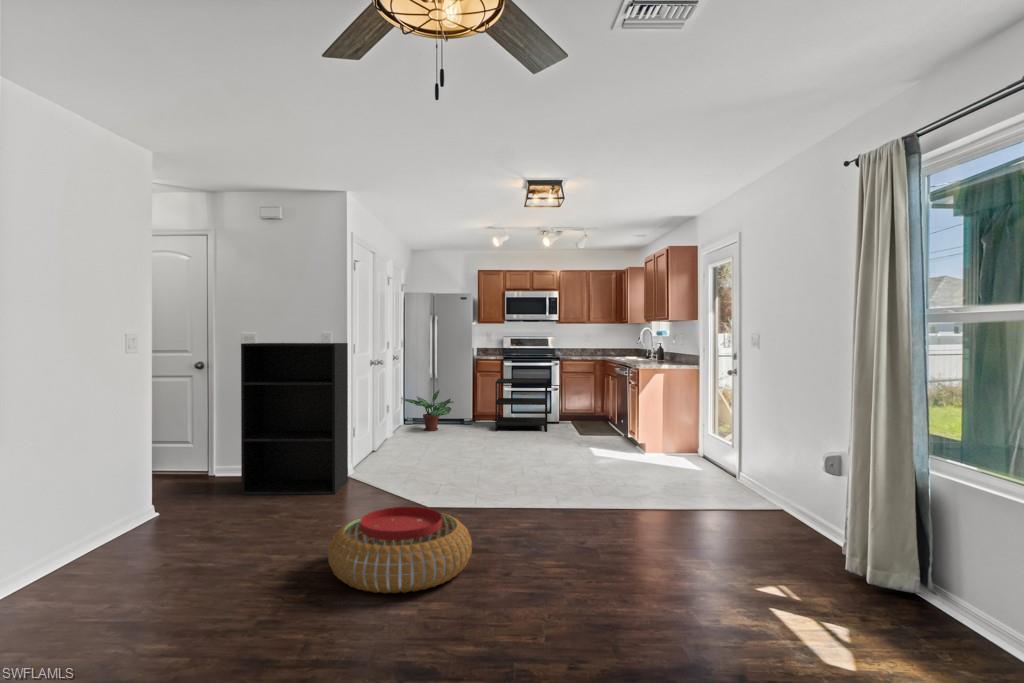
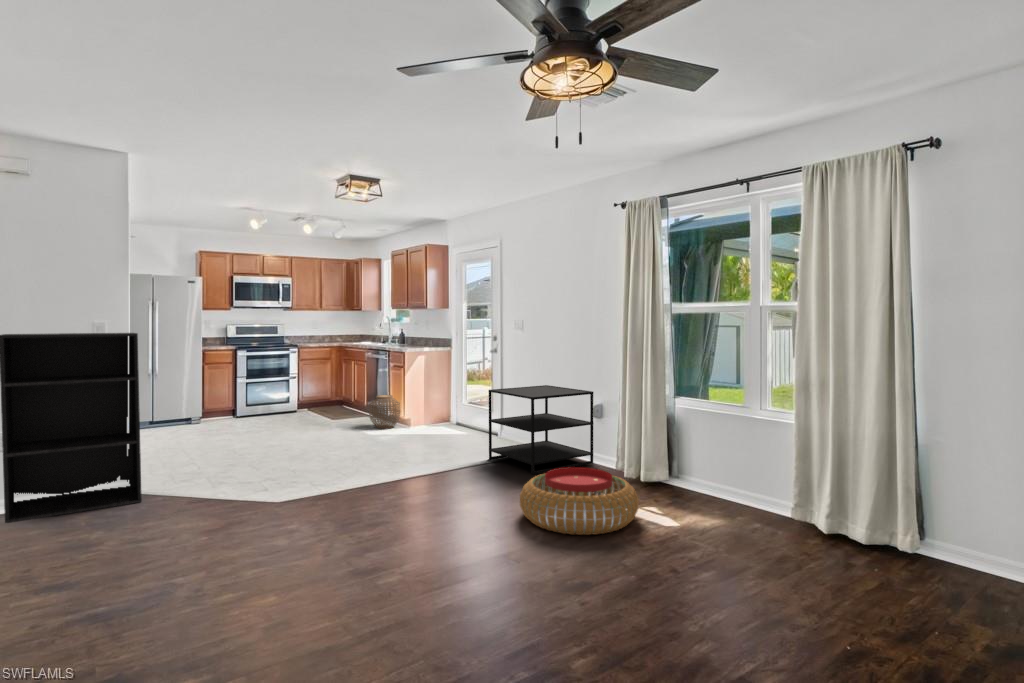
side table: present [495,378,548,432] -> present [489,385,594,474]
potted plant: present [402,390,453,431] -> none [119,383,191,431]
woven basket: none [601,415,635,452] -> present [369,395,400,429]
pouf: present [328,507,472,593] -> present [520,467,639,535]

